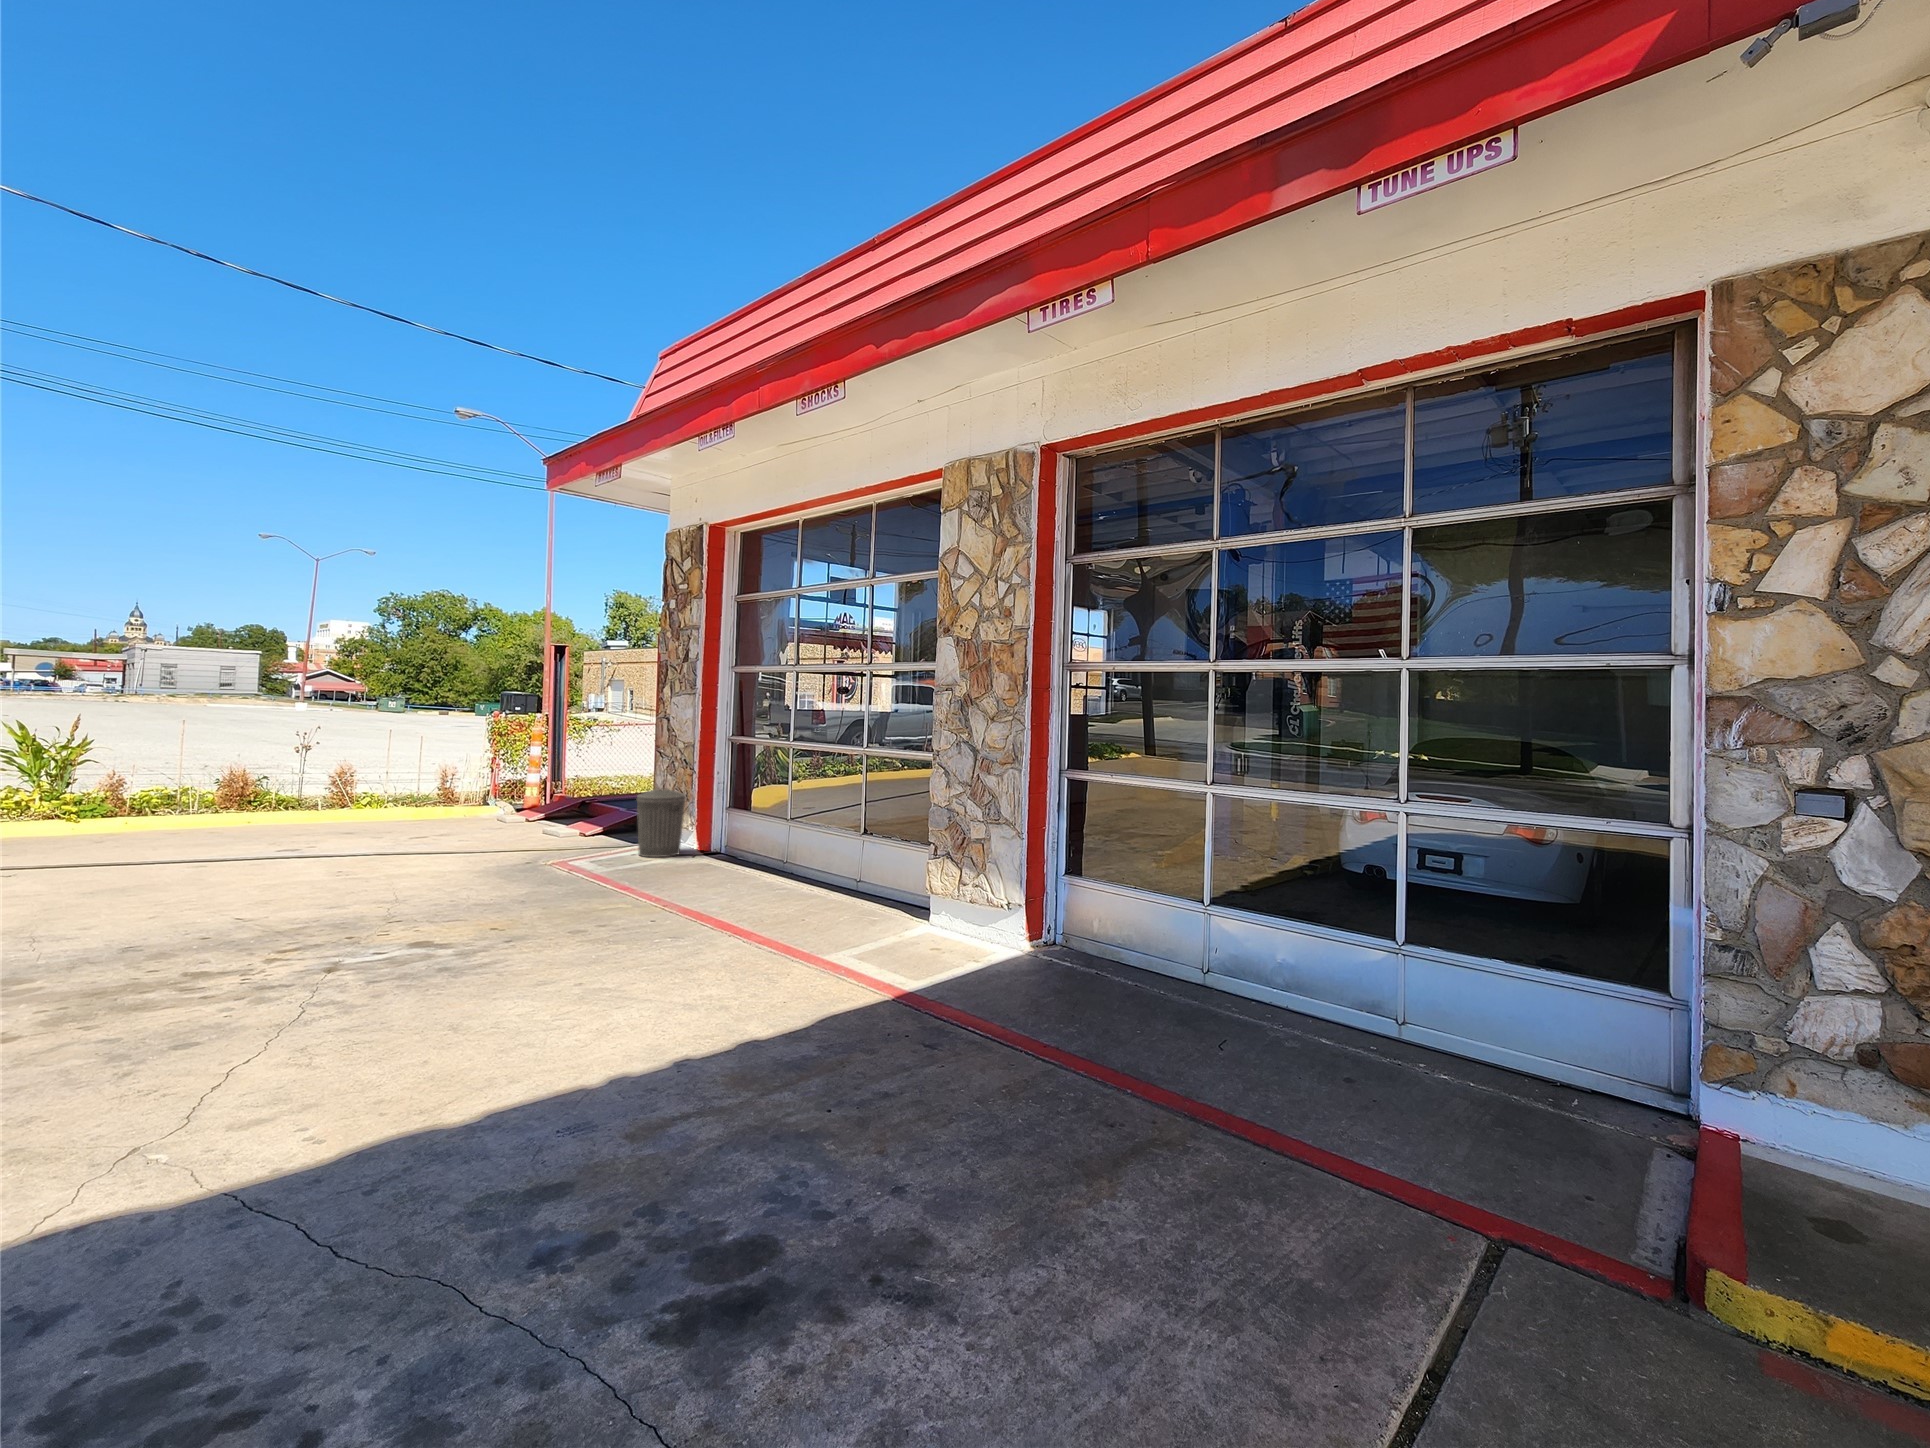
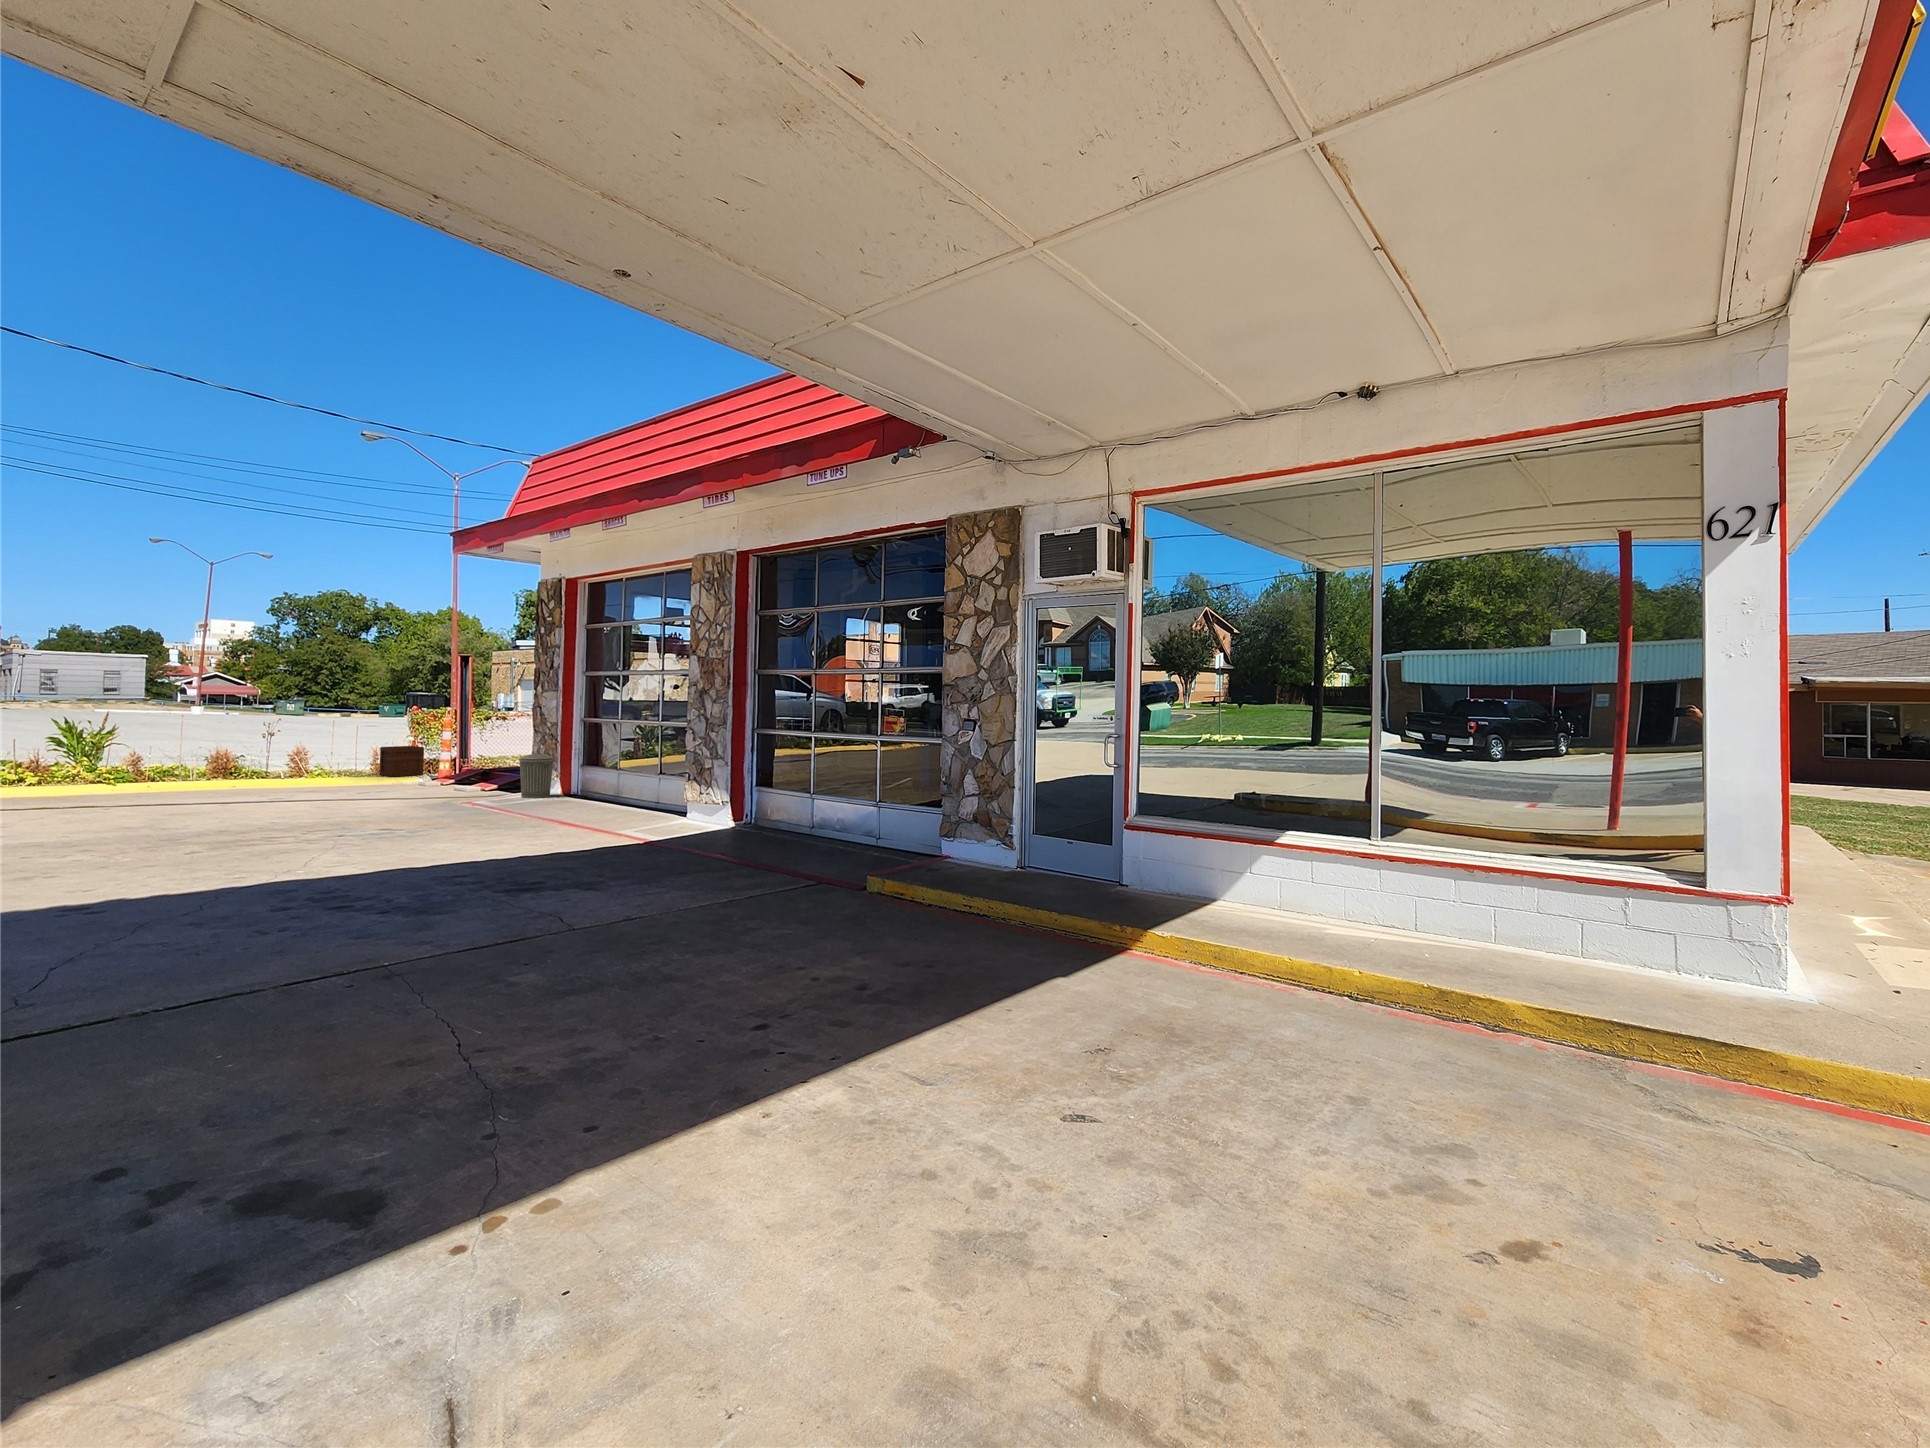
wooden crate: none [448,764,506,808] -> present [380,746,424,777]

